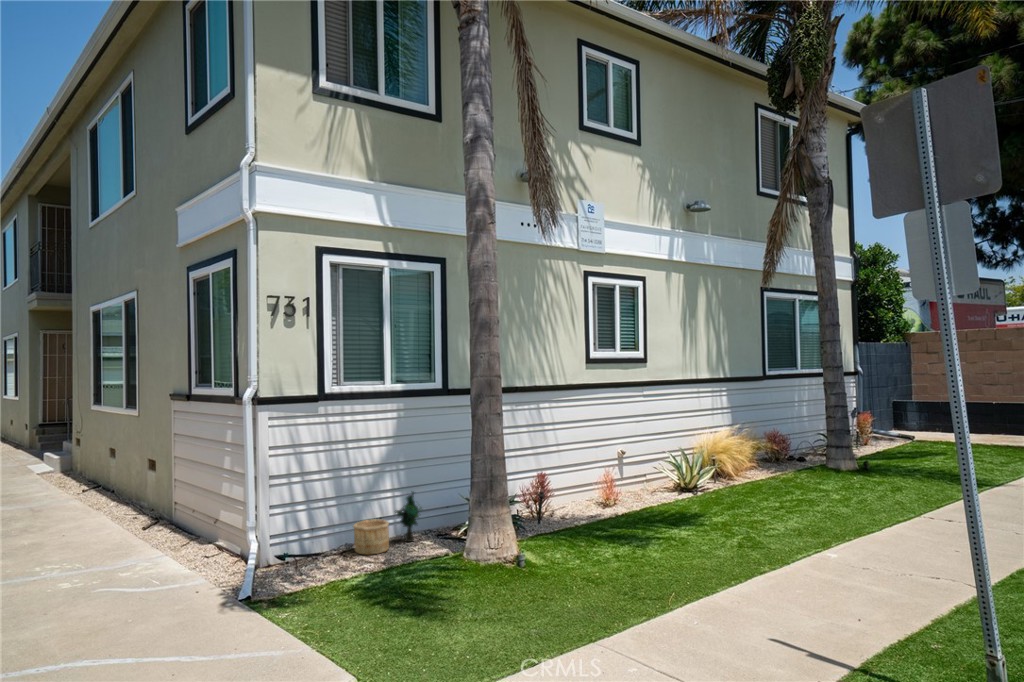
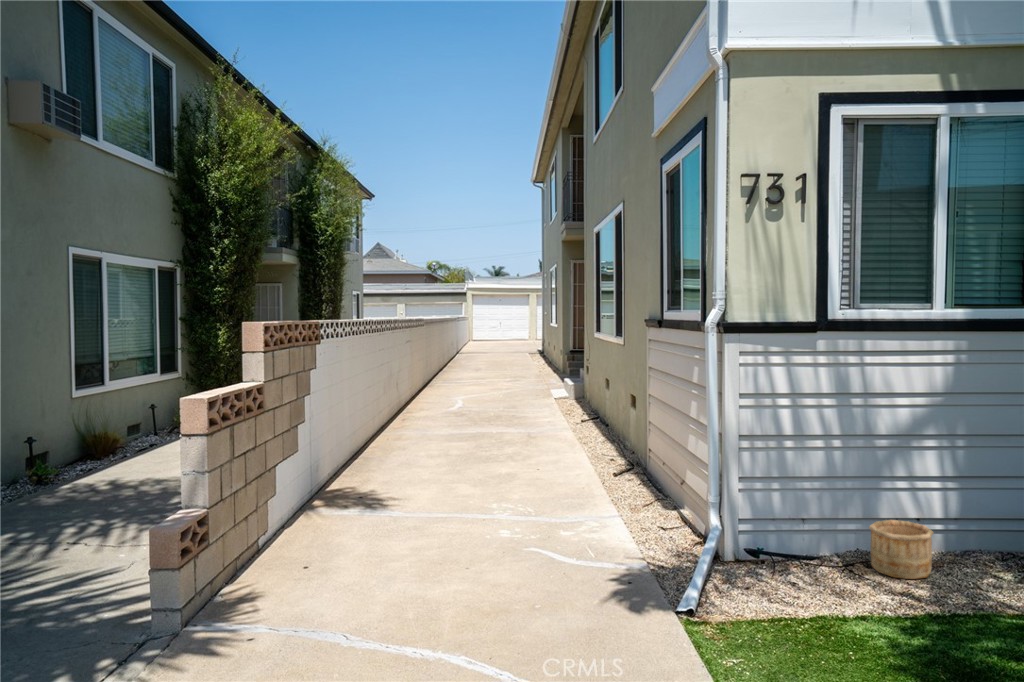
decorative plant: present [395,492,421,542] -> none [943,486,998,568]

